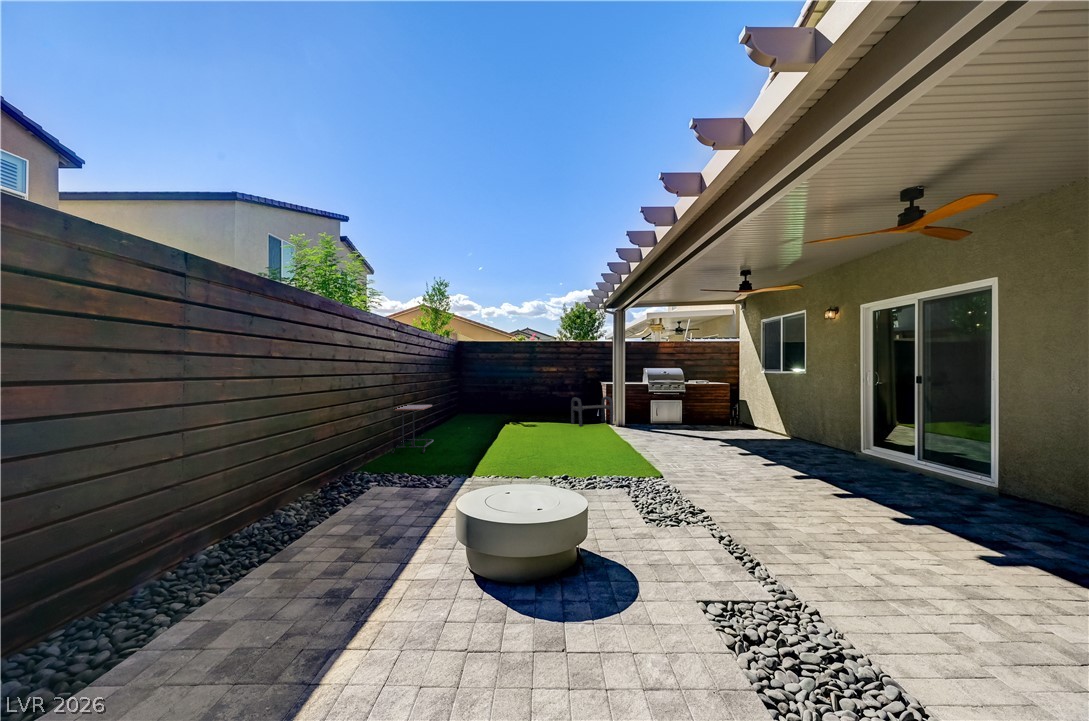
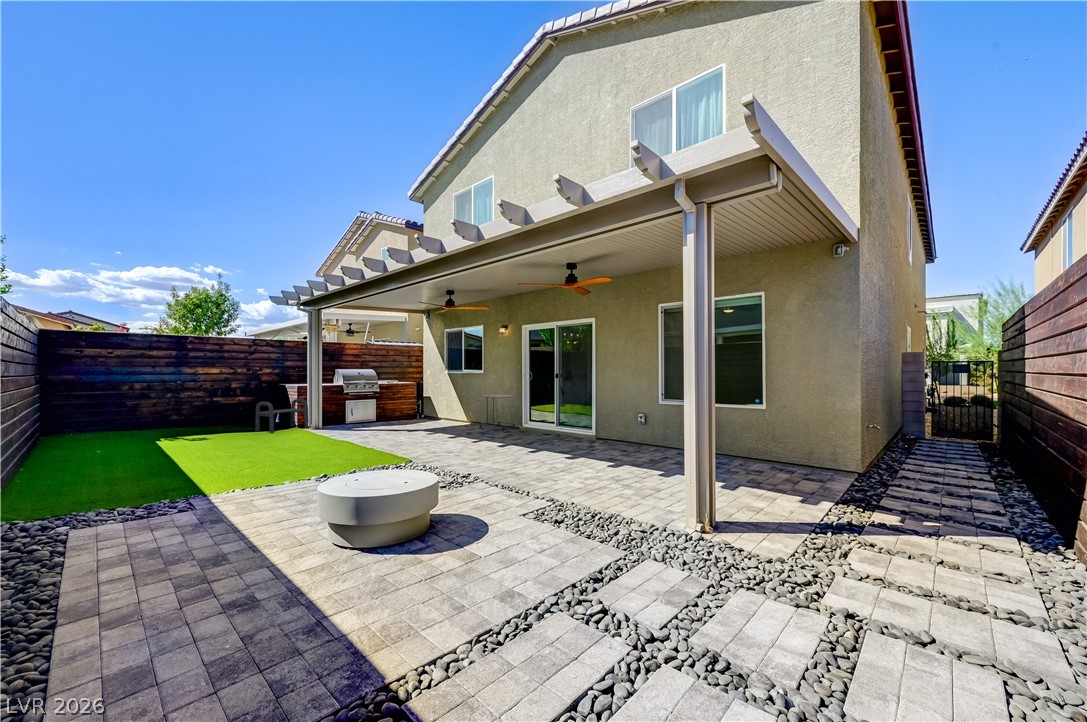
side table: present [392,405,433,453] -> present [479,394,517,431]

